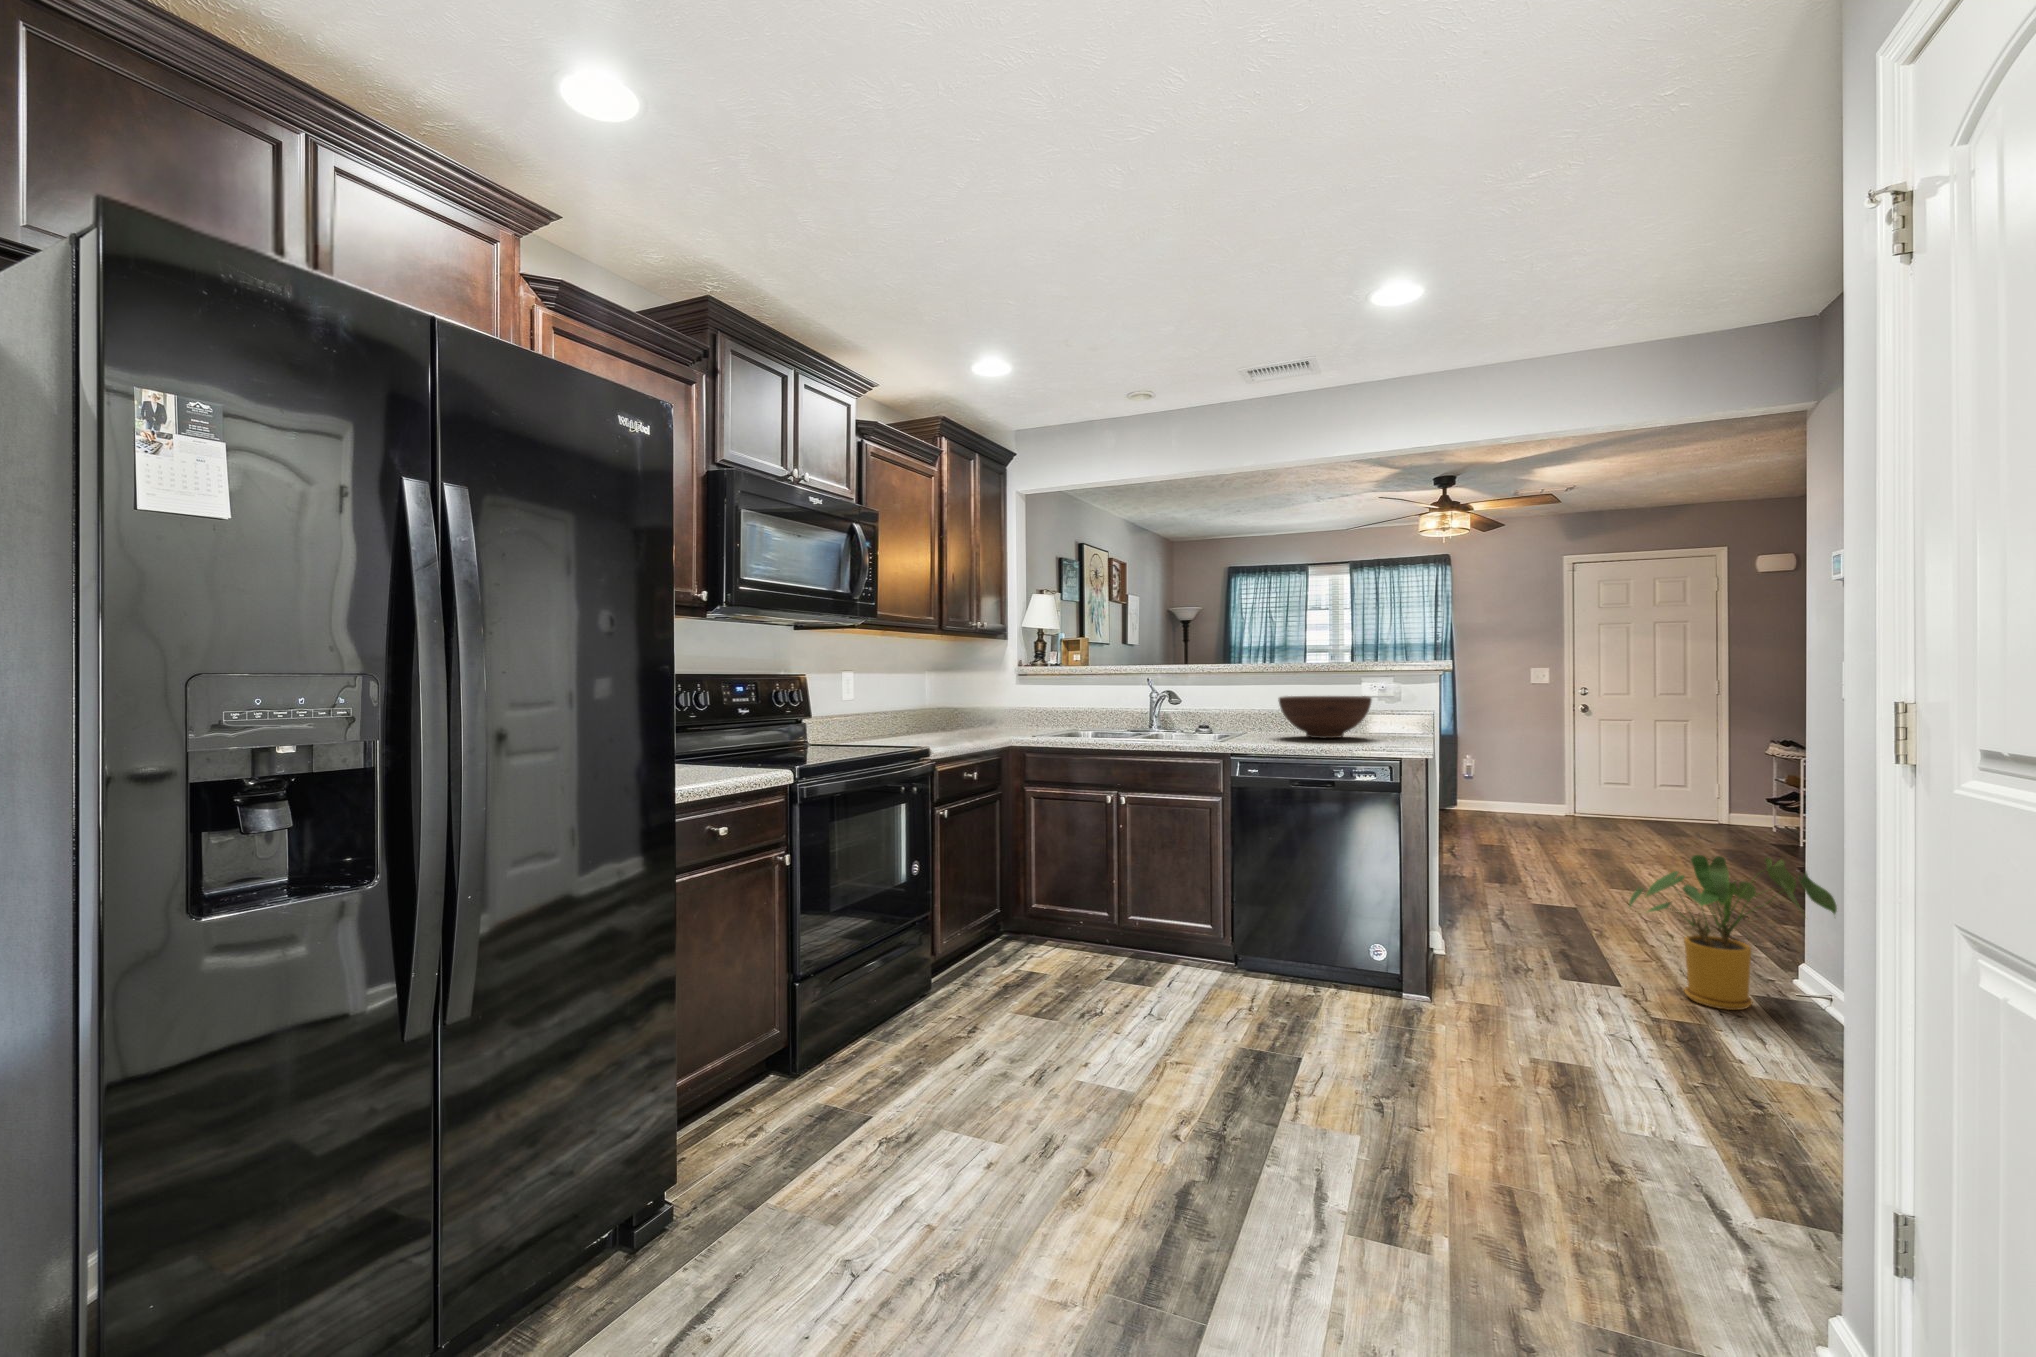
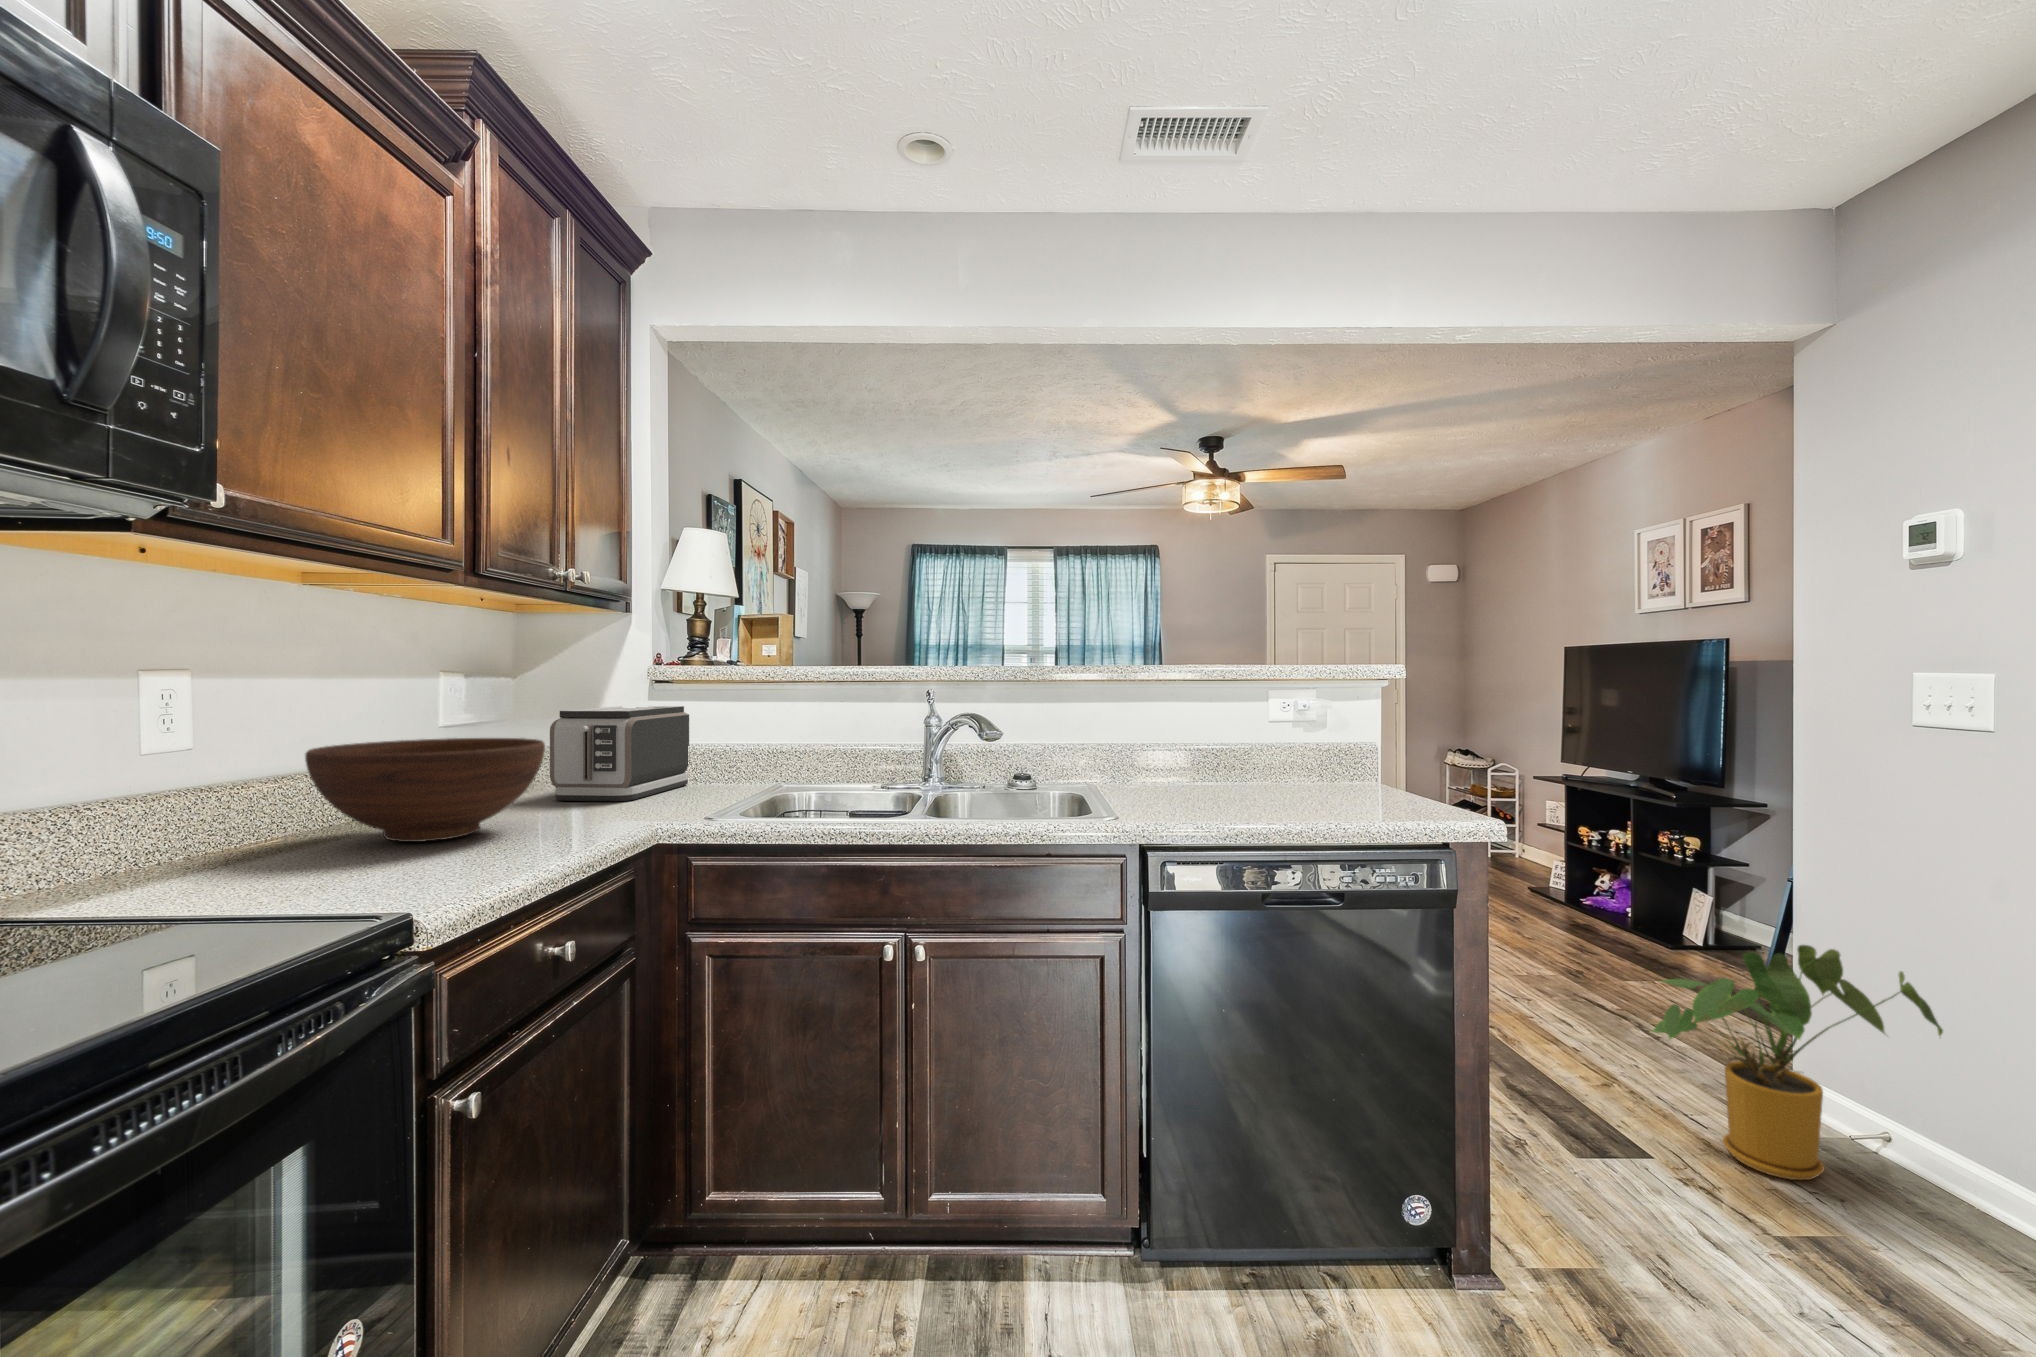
toaster: none [970,687,1034,732] -> present [550,706,689,801]
fruit bowl: present [1278,696,1372,738] -> present [305,738,545,842]

